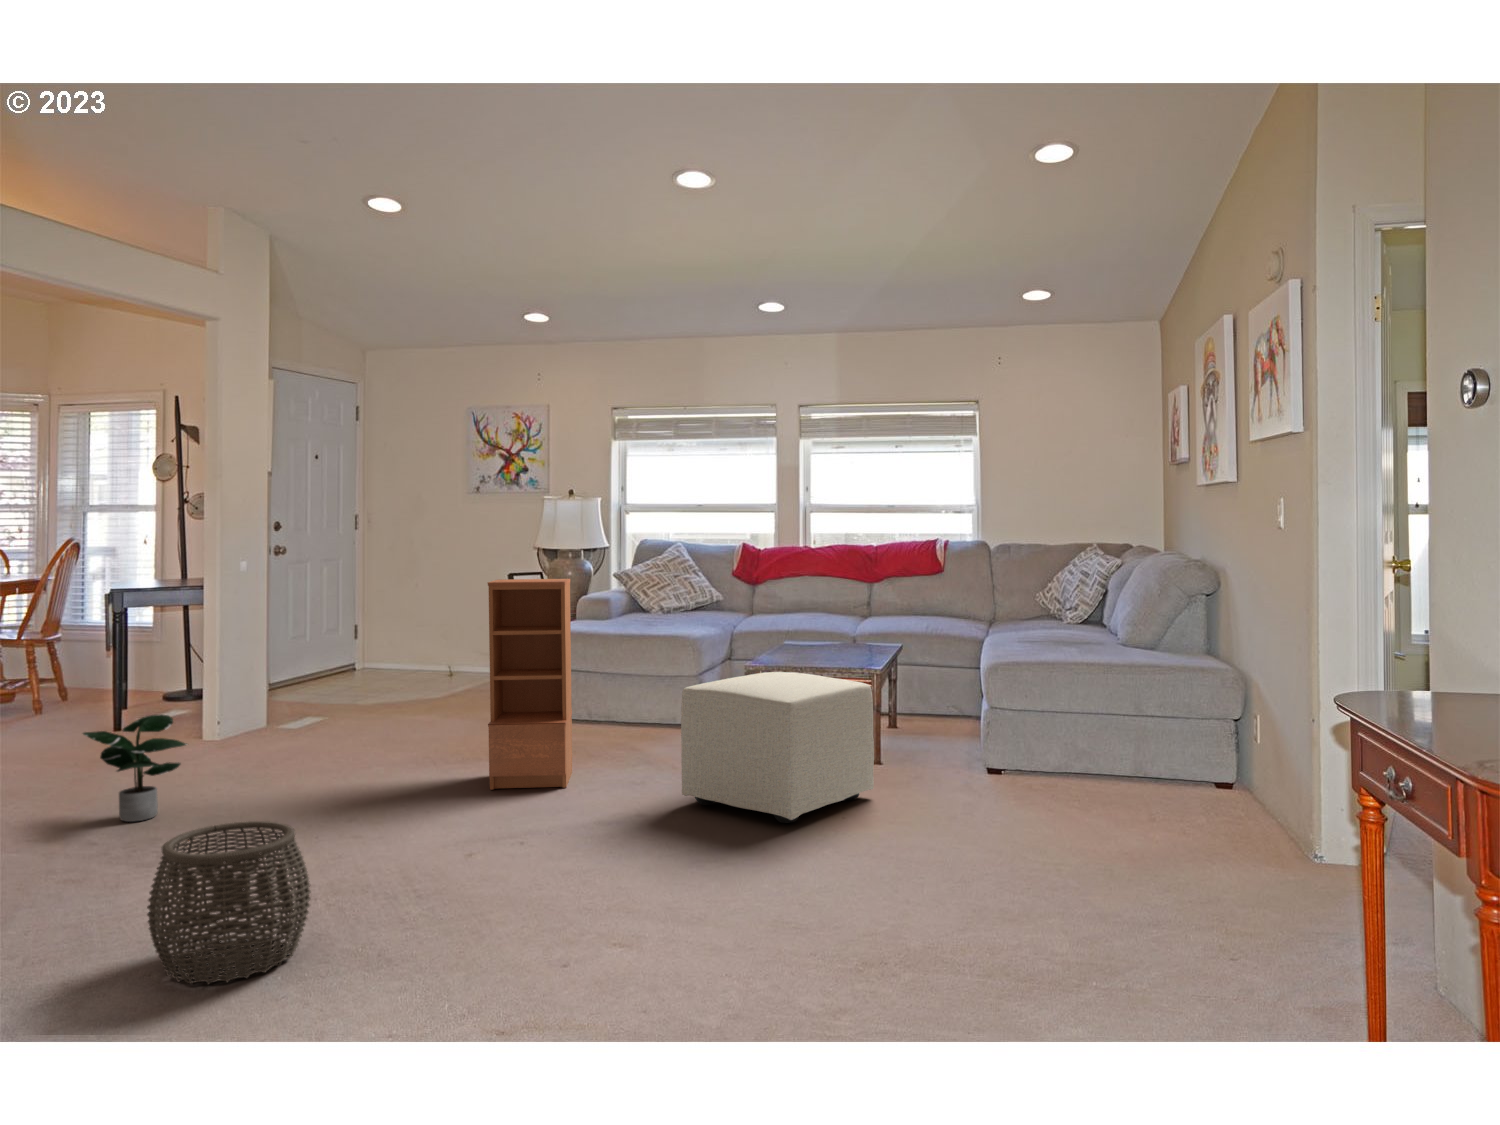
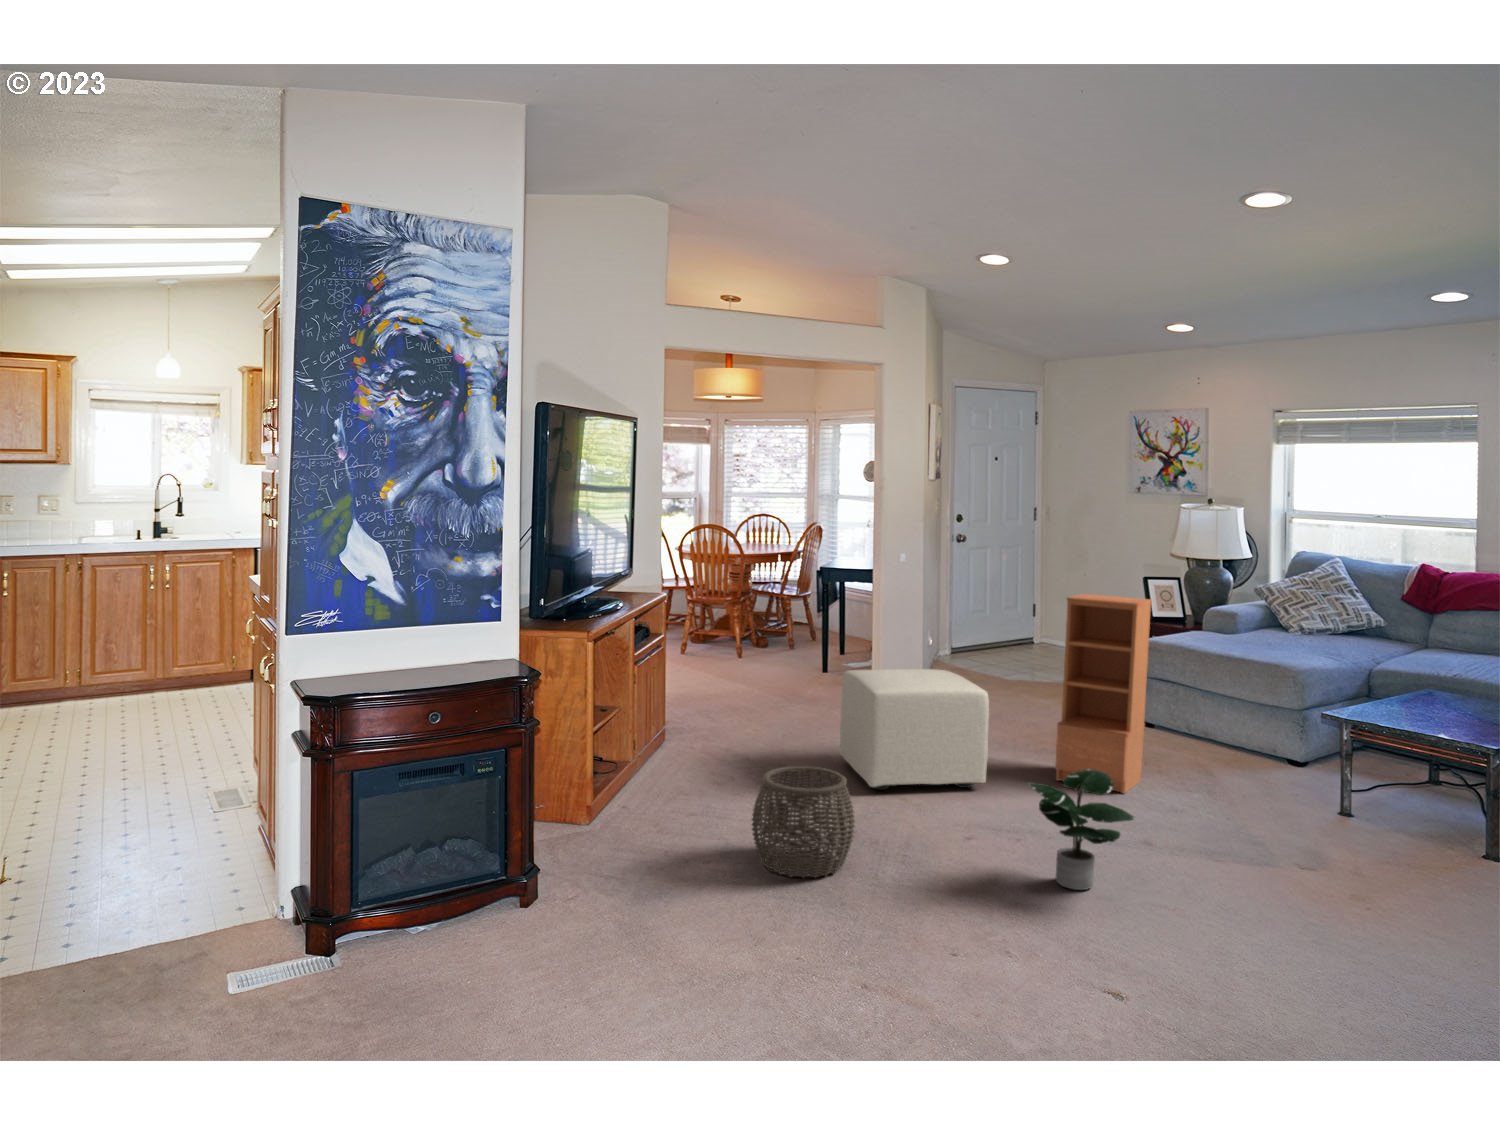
ottoman: present [681,672,874,823] -> present [840,669,989,790]
potted plant: present [83,714,187,822] -> present [1029,769,1135,890]

